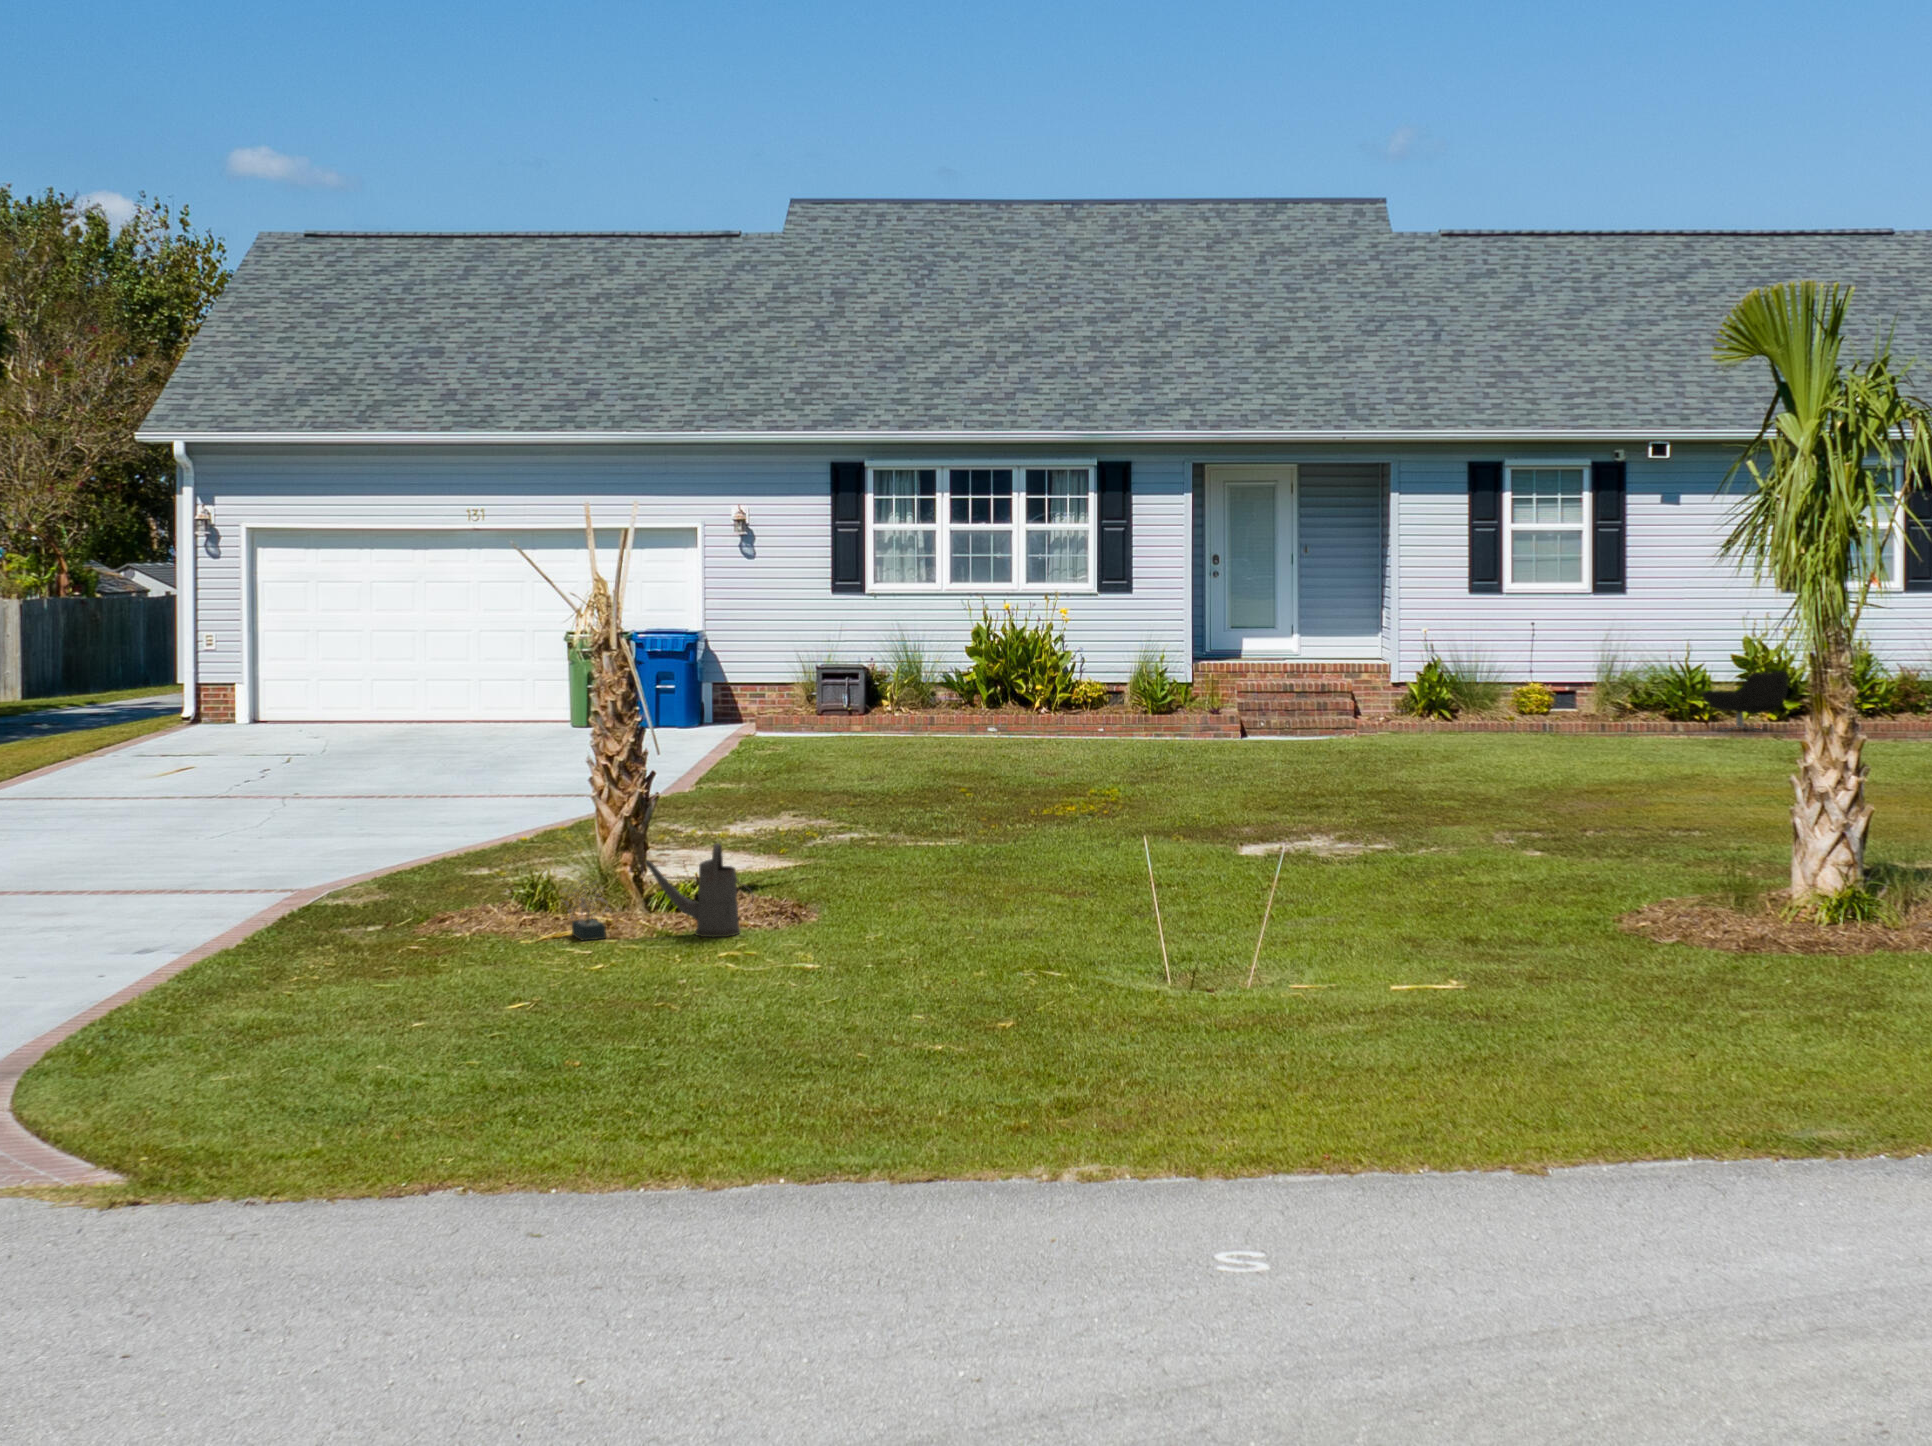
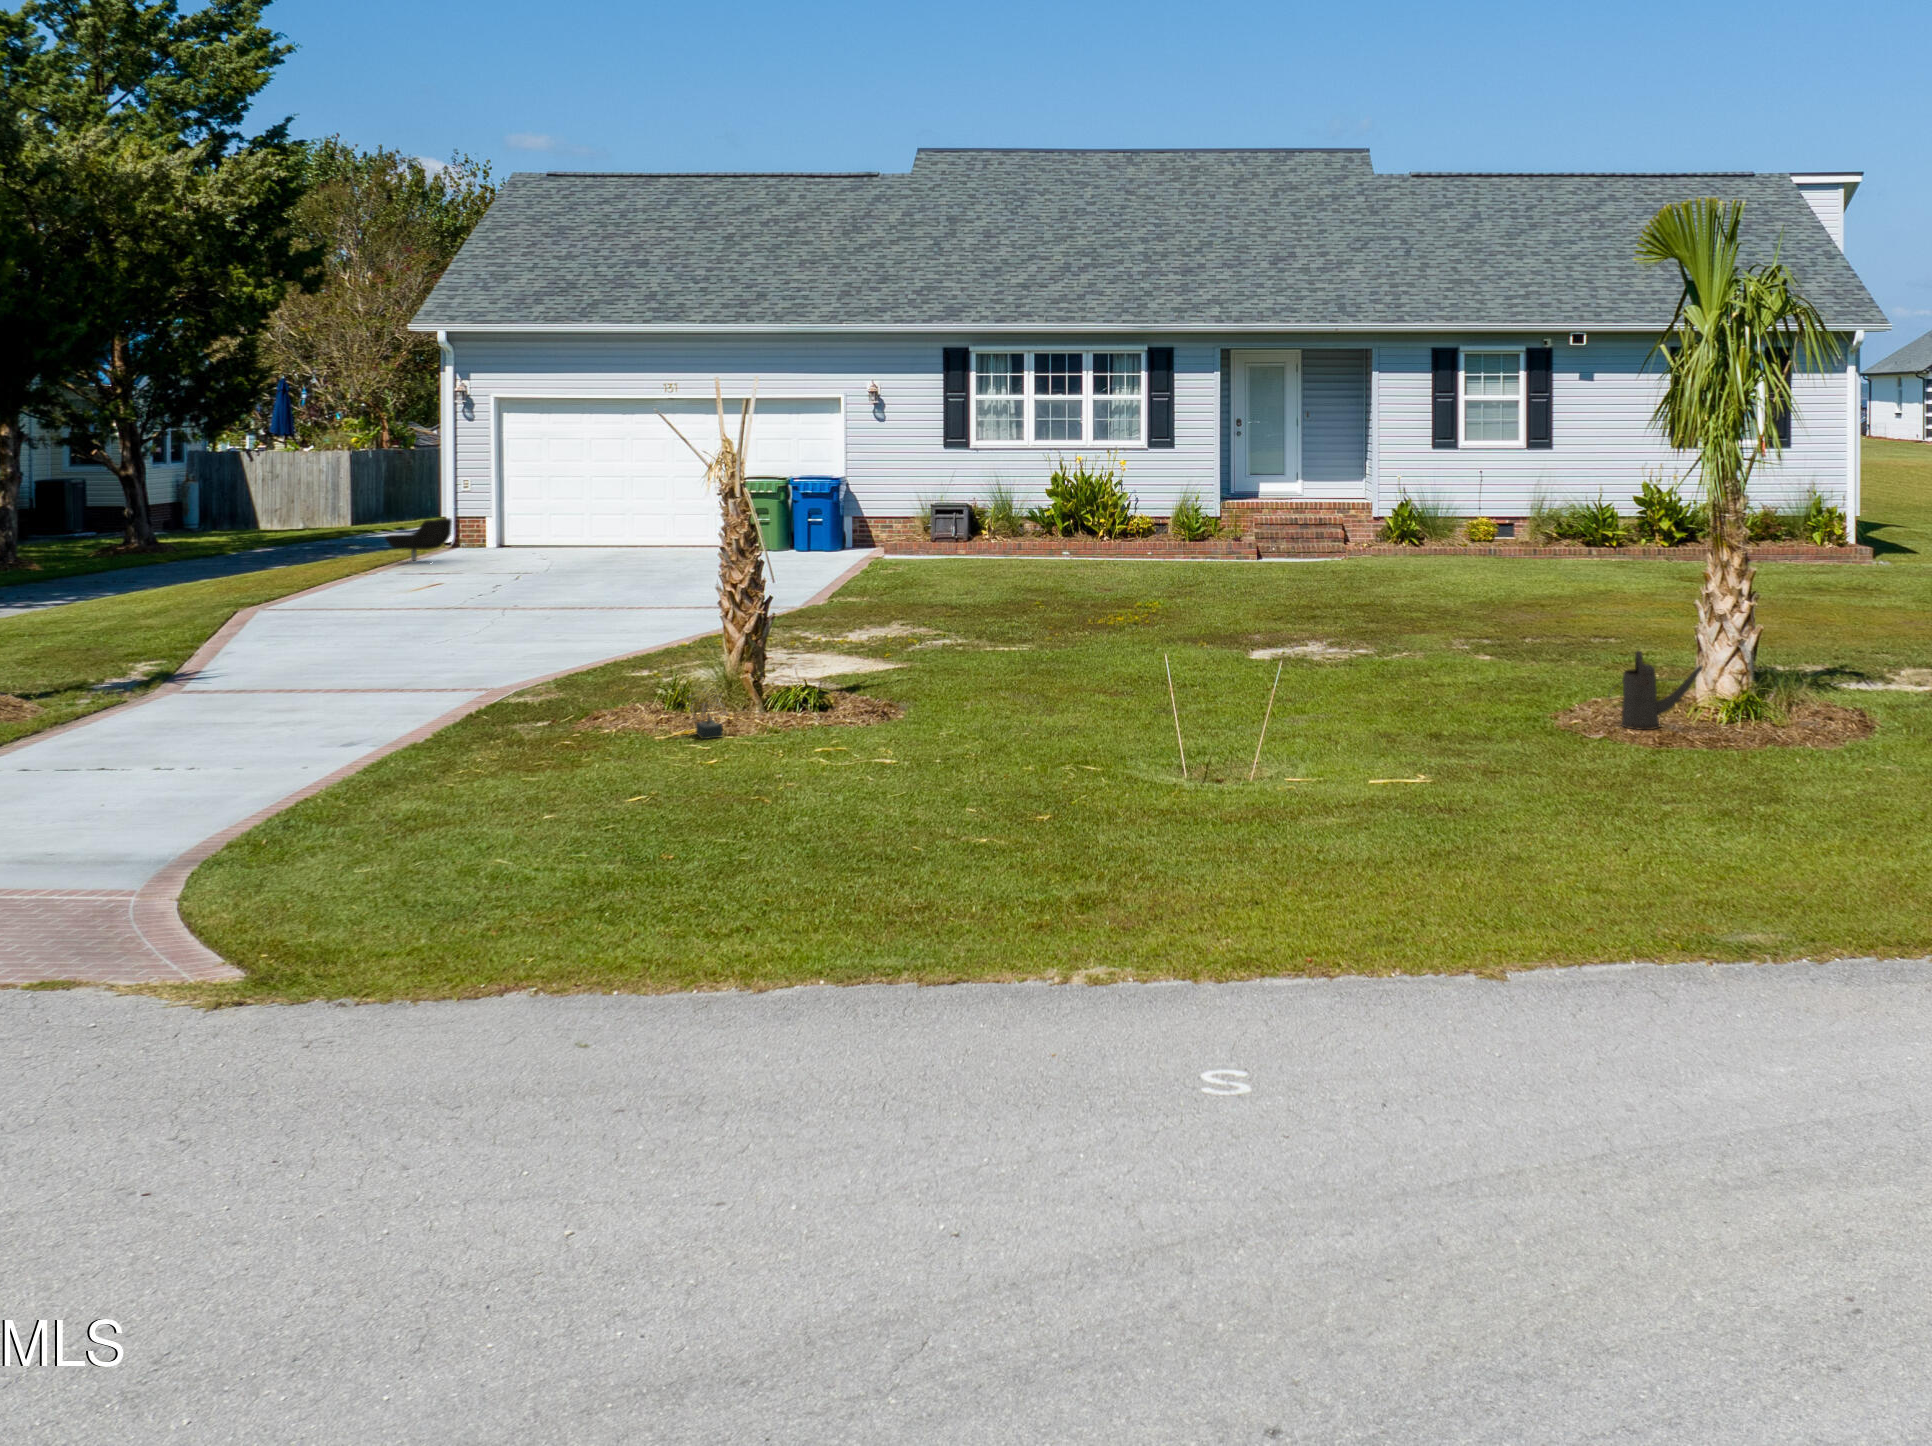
lounge chair: present [1702,671,1788,730] -> present [385,518,452,562]
watering can: present [645,843,754,937] -> present [1621,651,1703,730]

